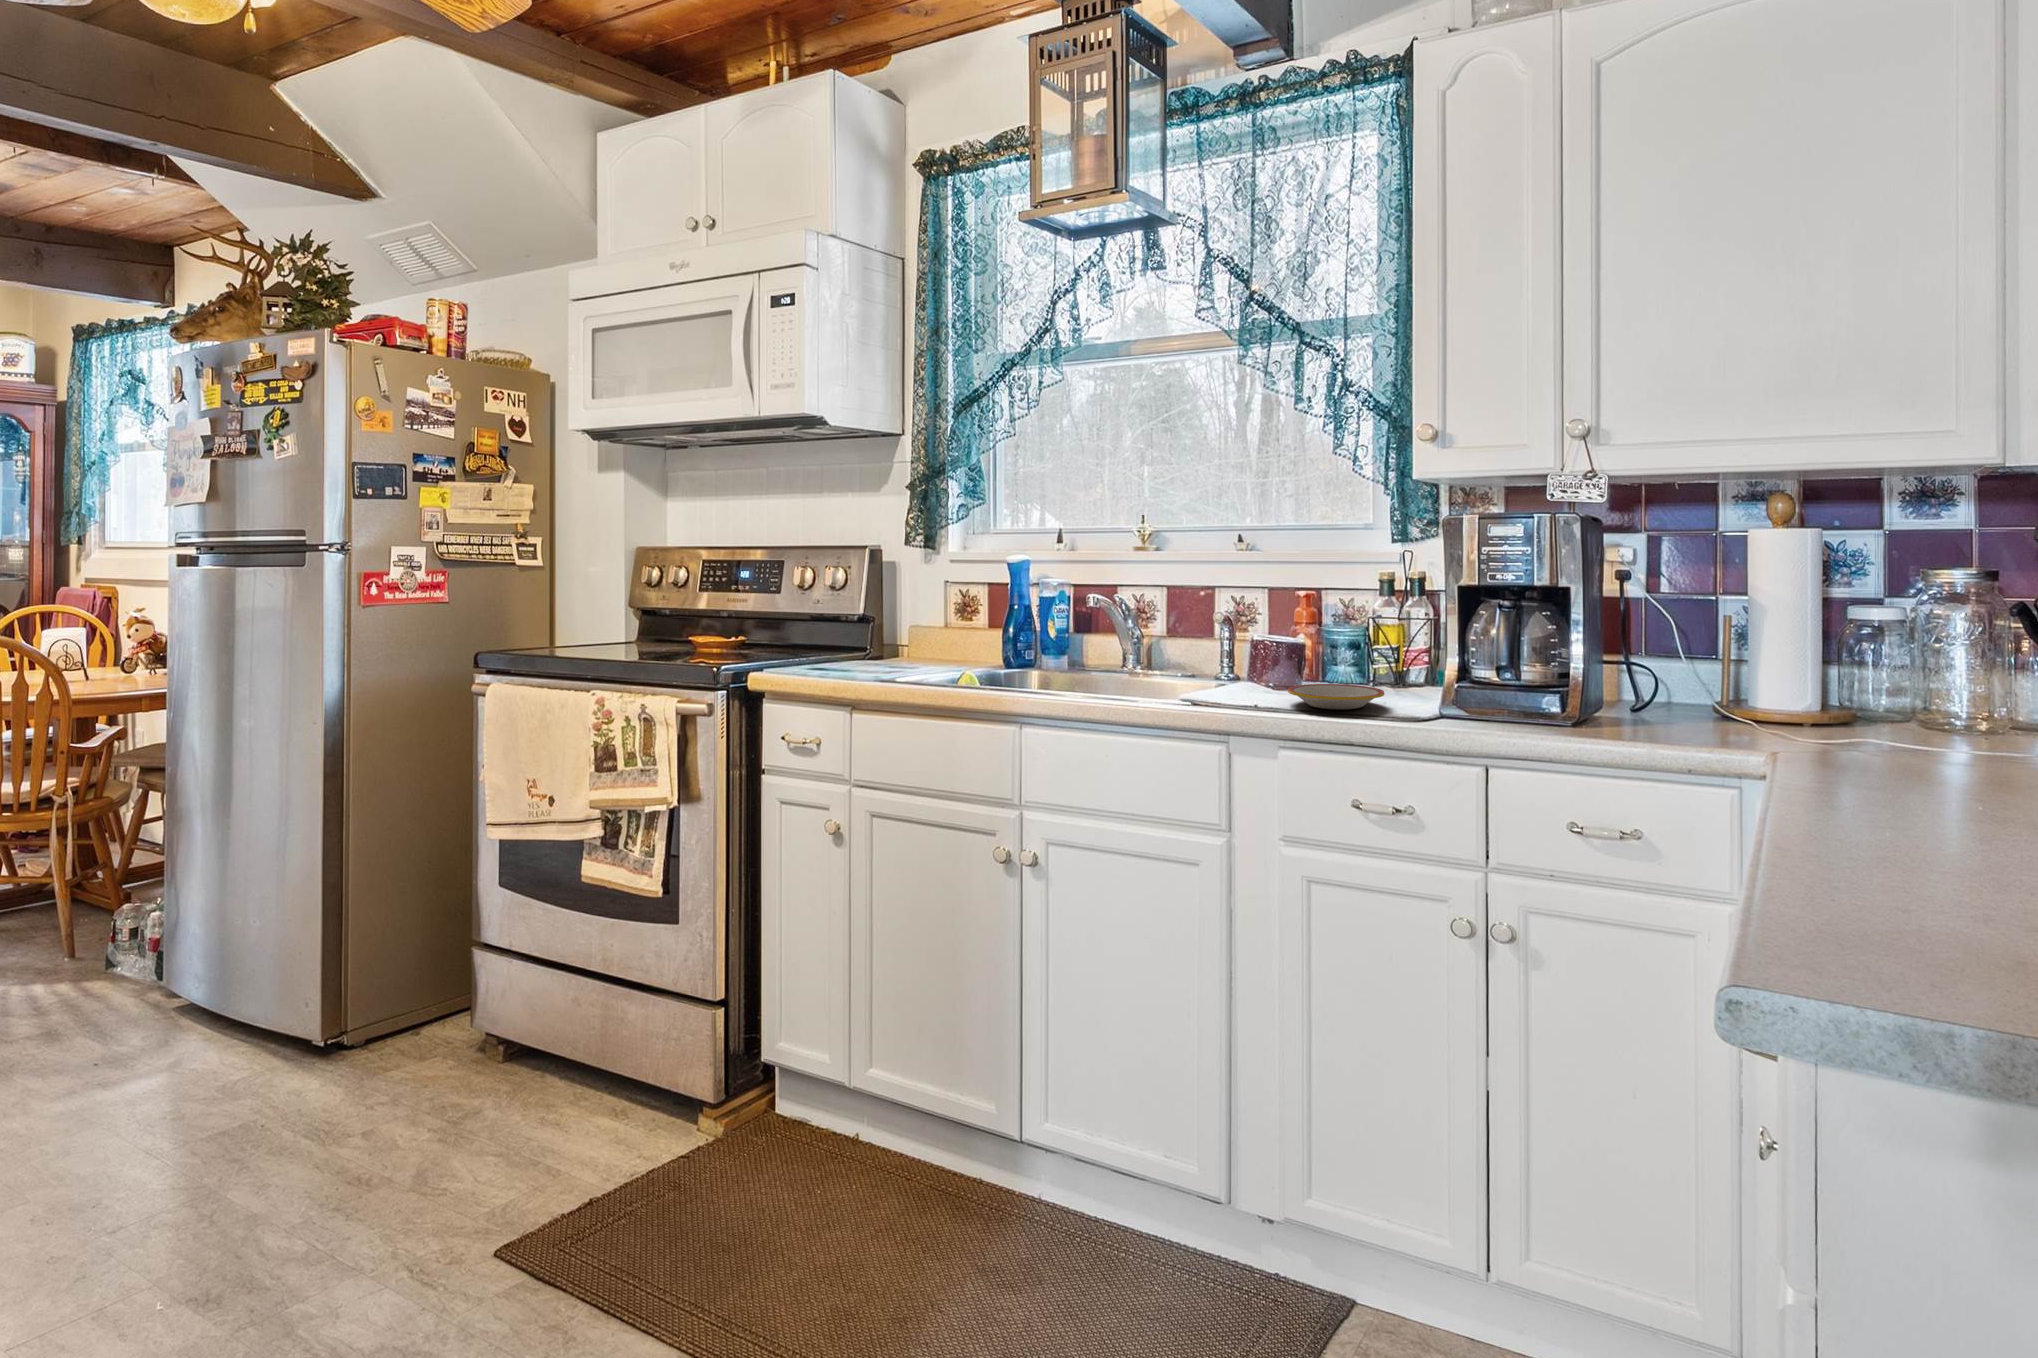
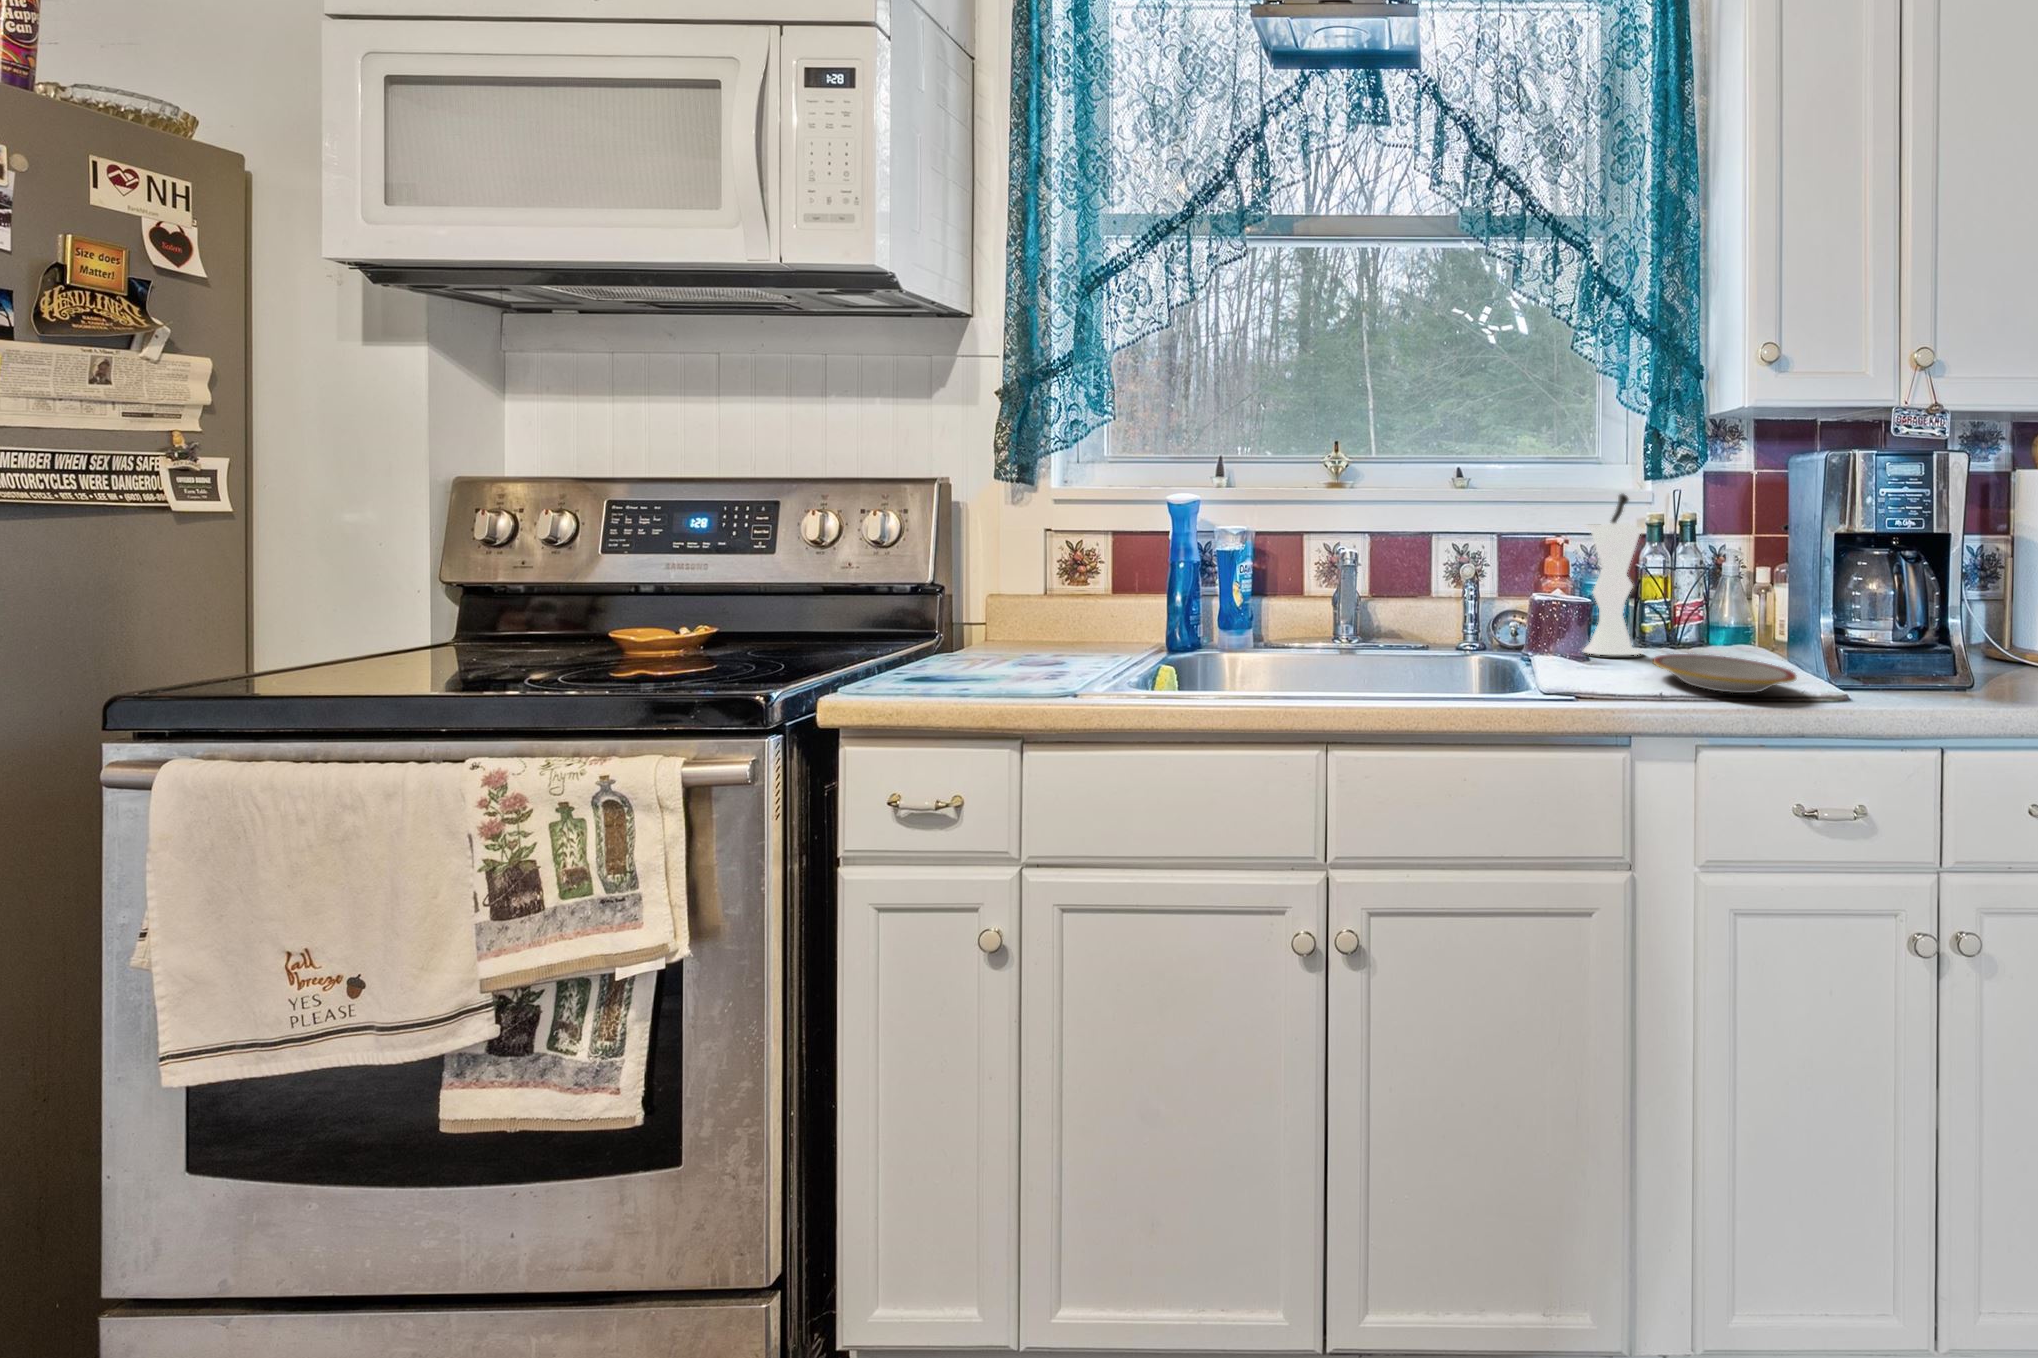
vase: none [1304,554,1363,688] -> present [1582,494,1644,655]

